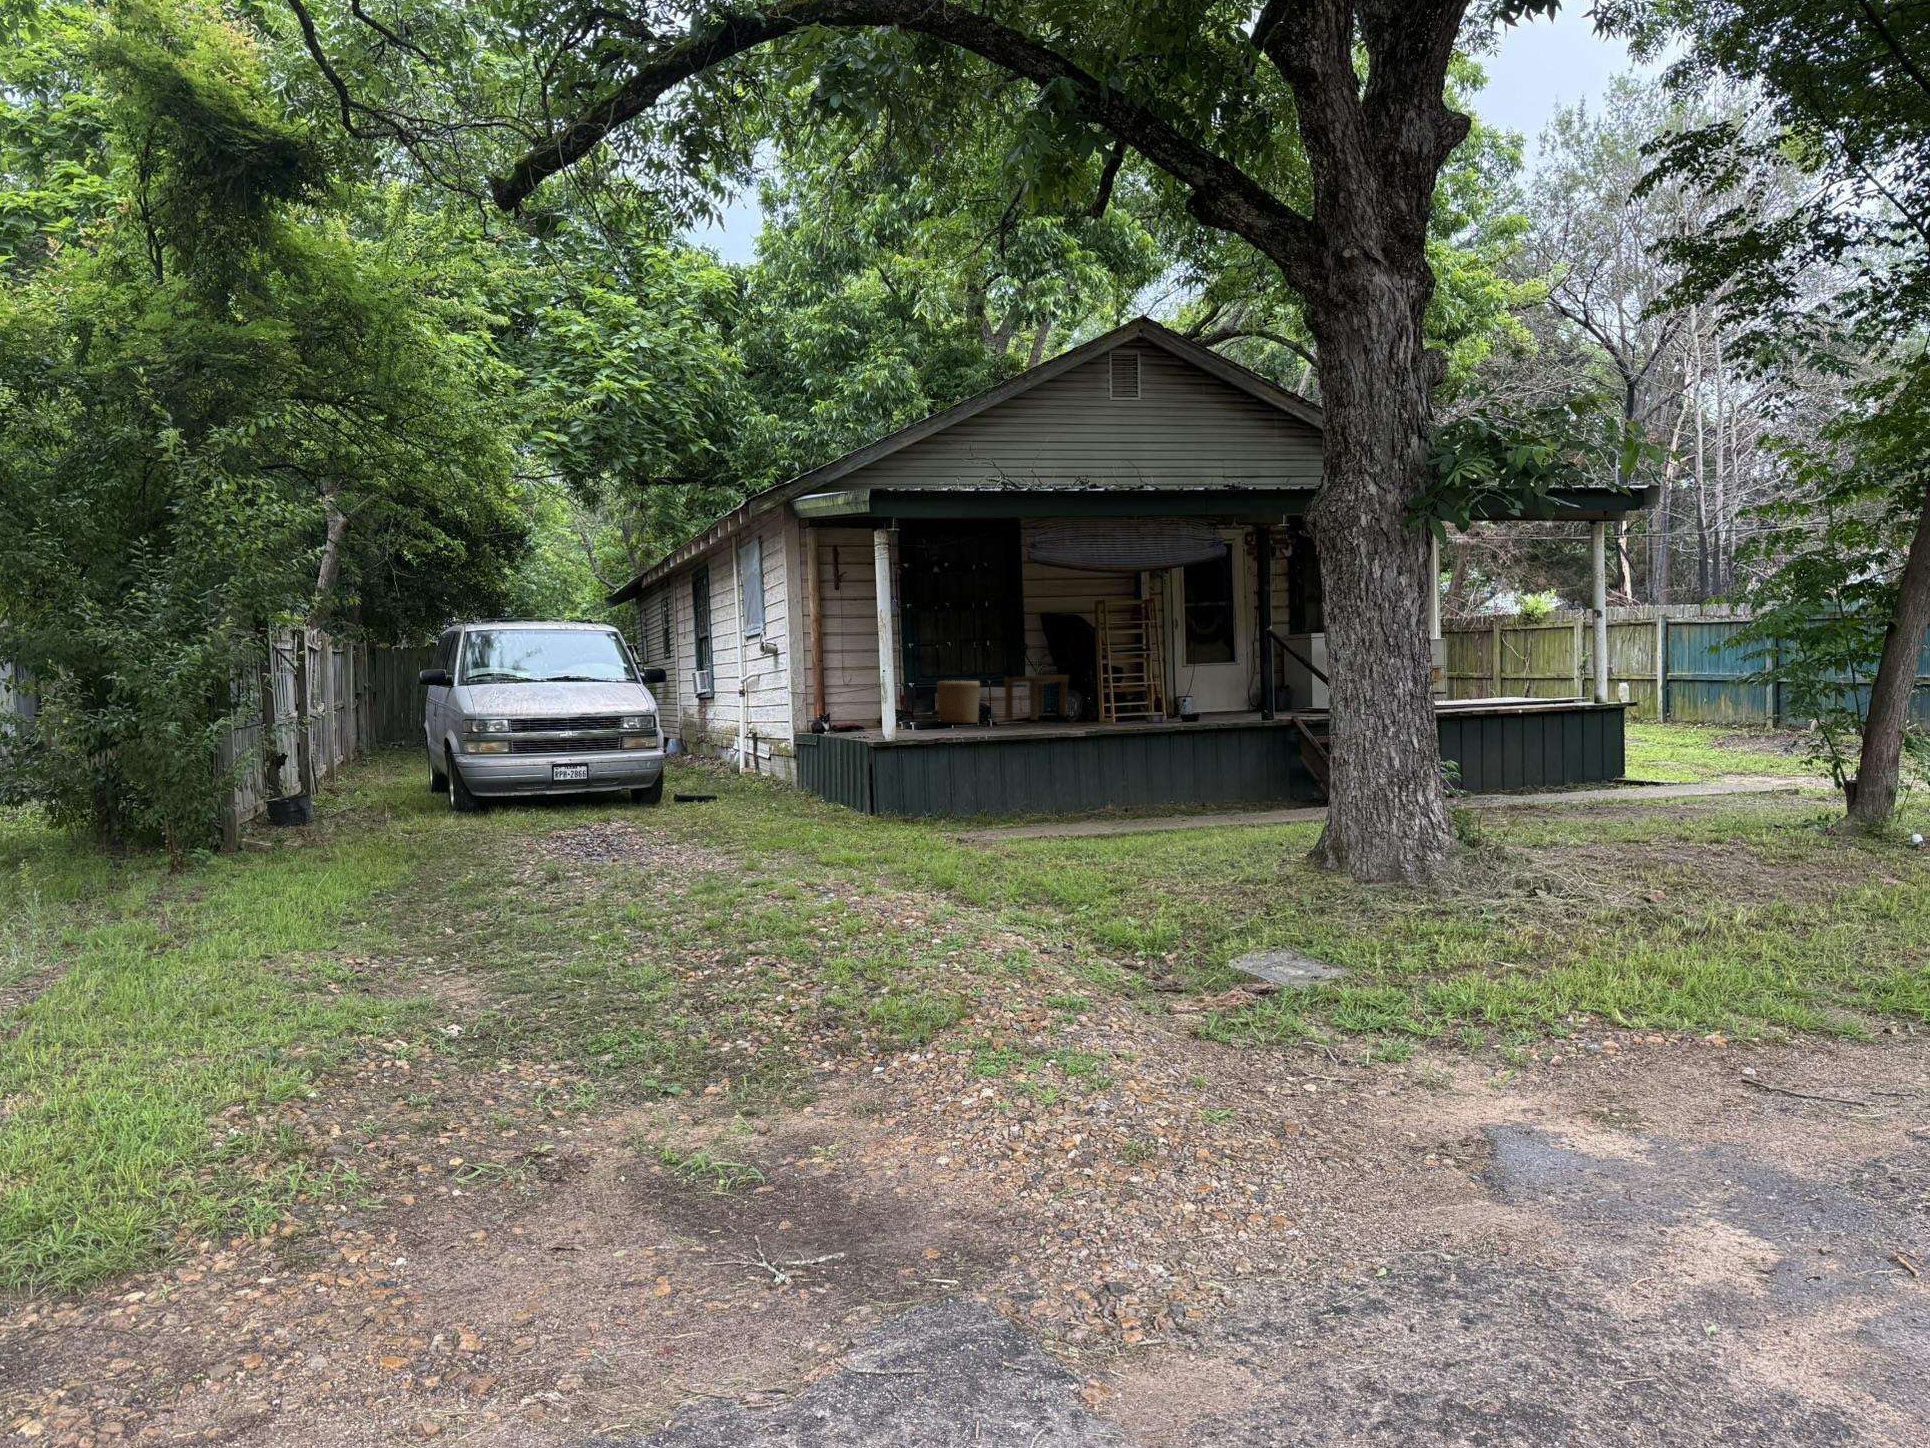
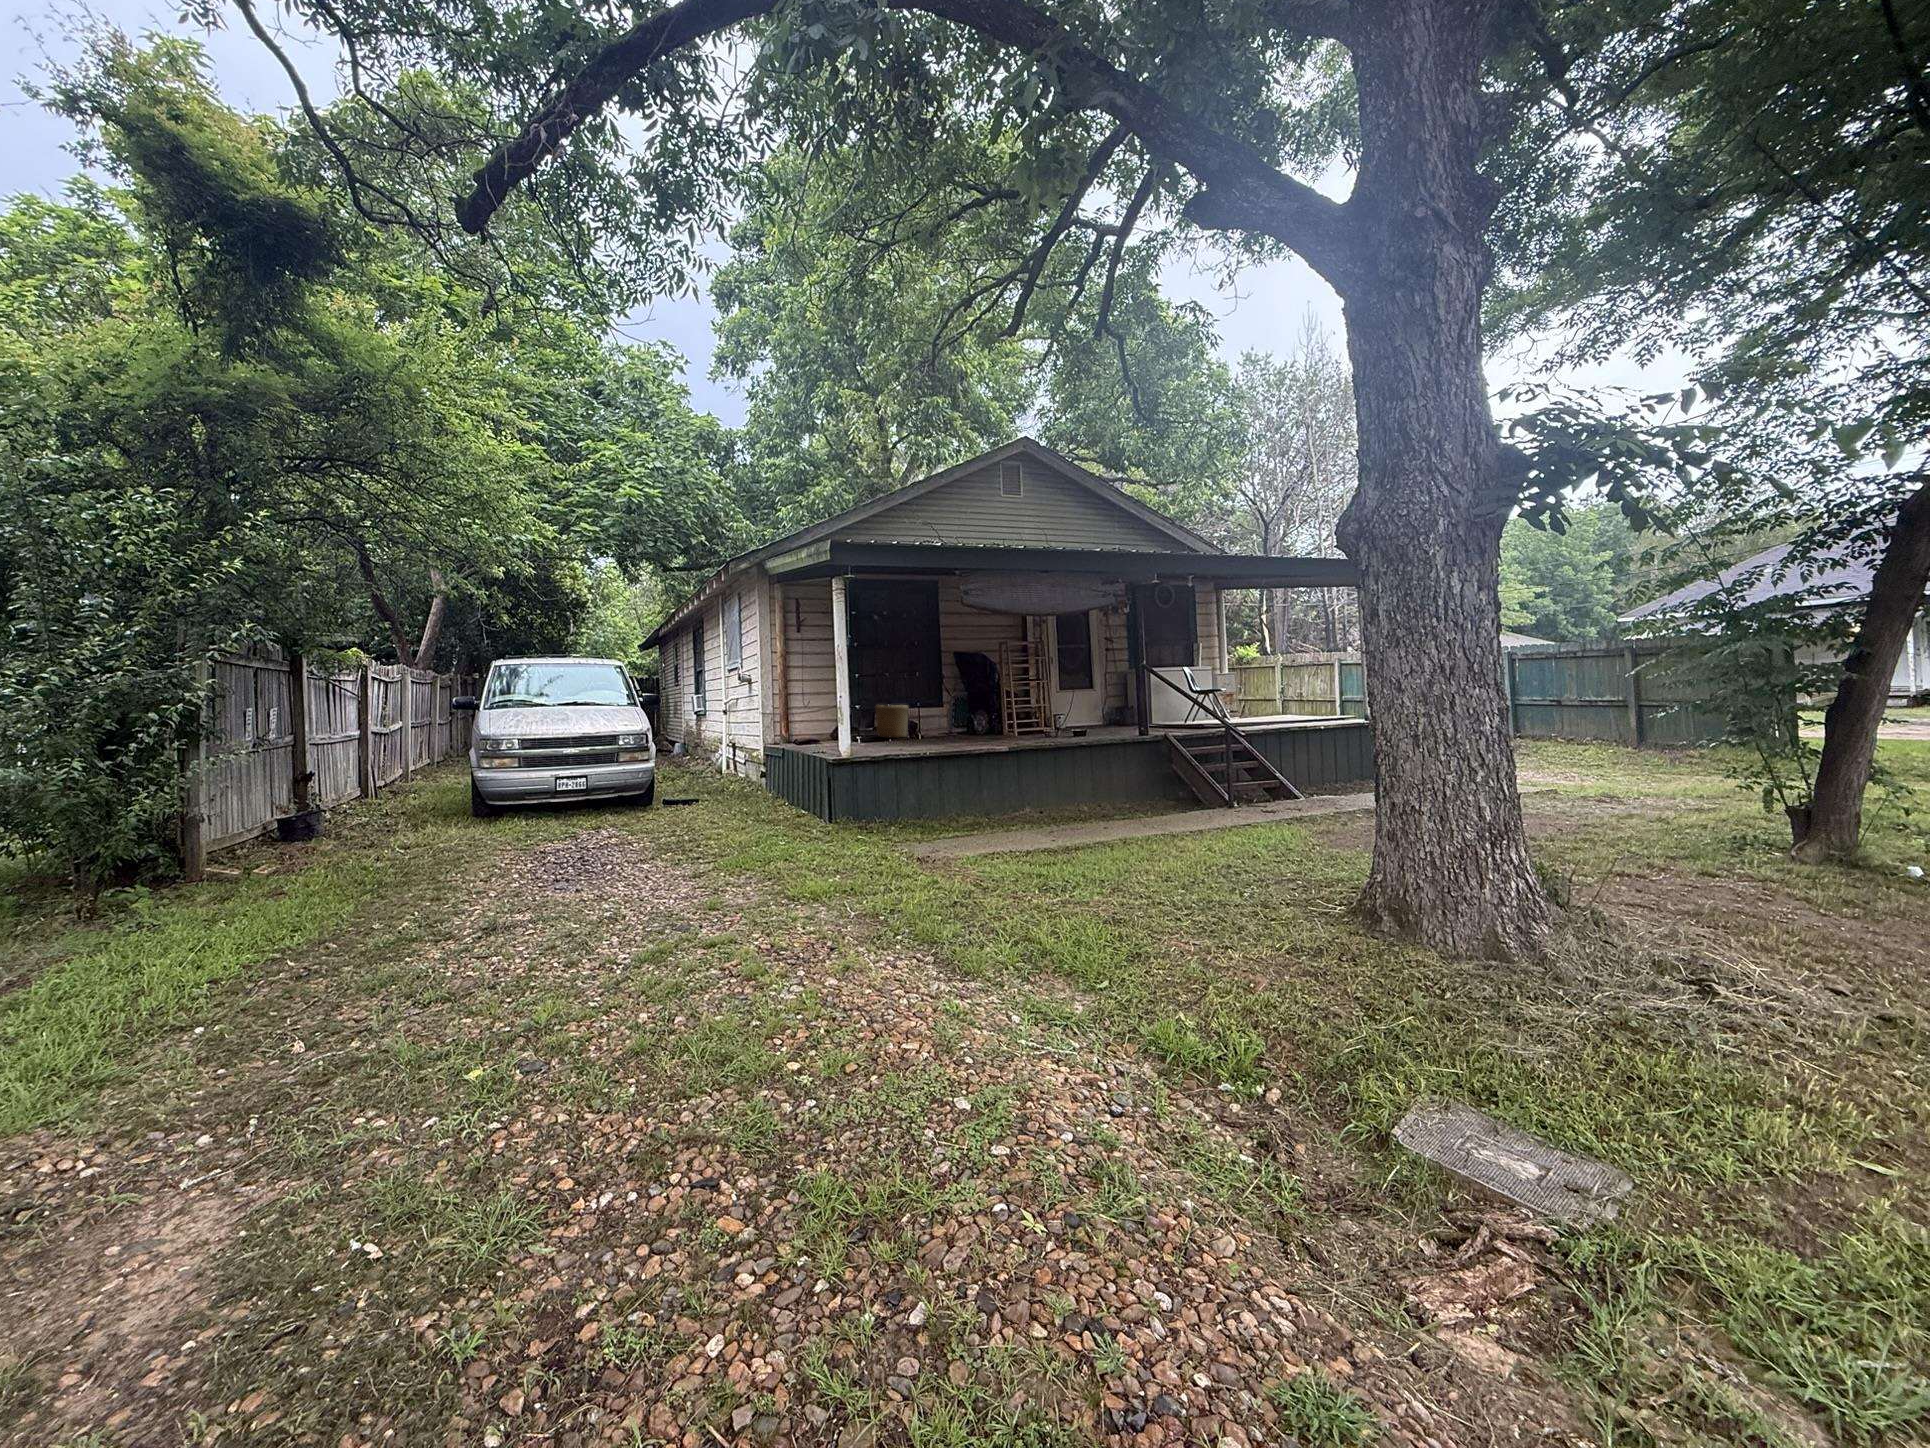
bench: present [1004,675,1069,720] -> none [926,700,973,735]

